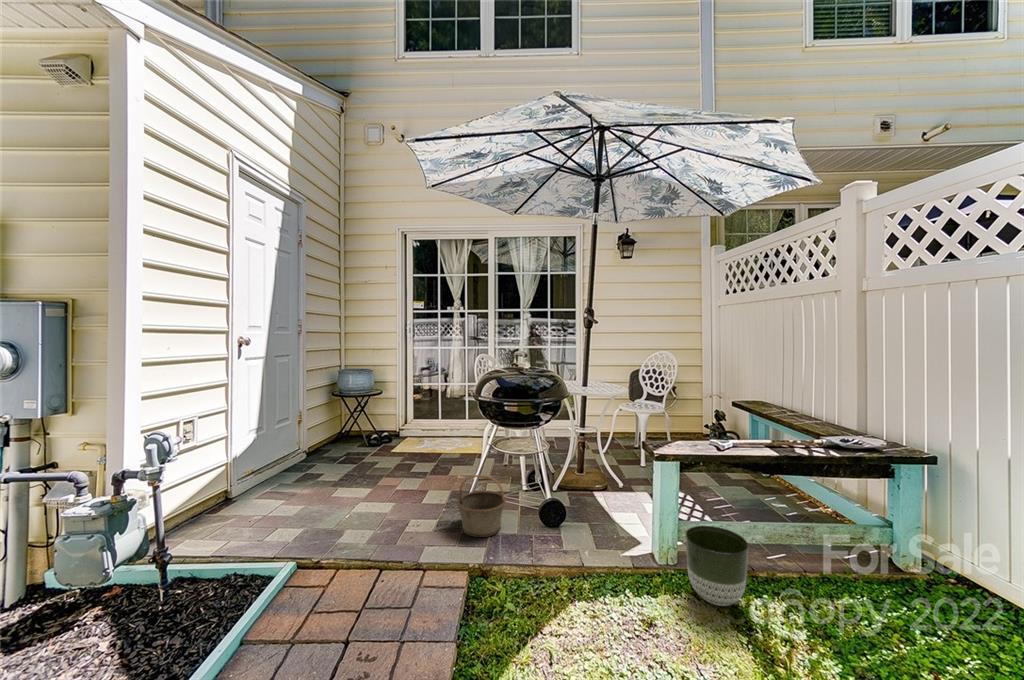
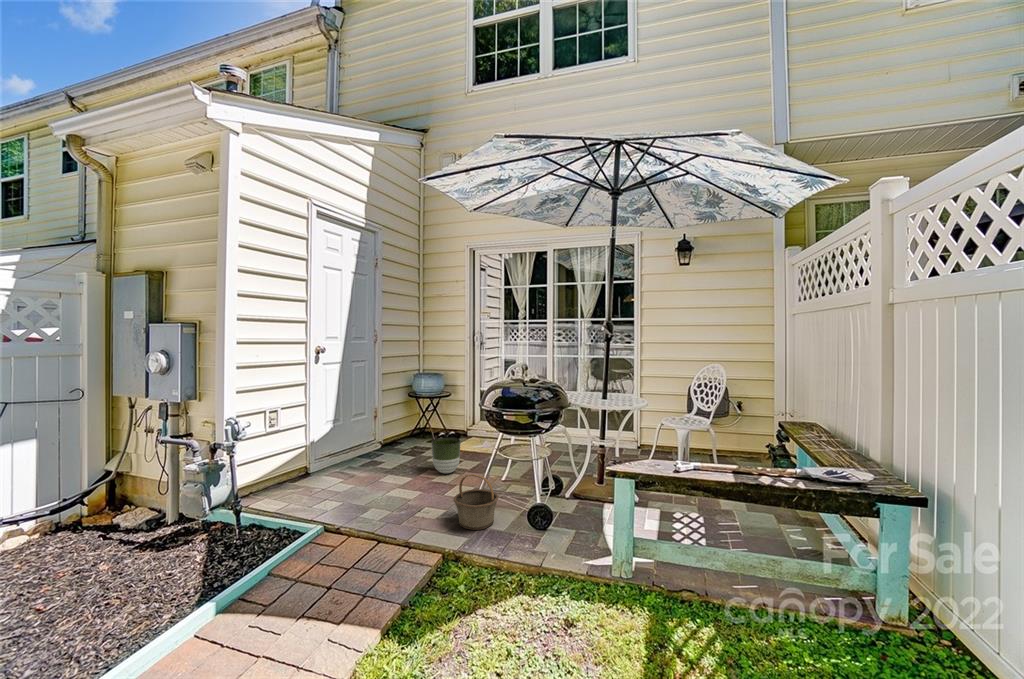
planter: present [686,526,748,606] -> present [432,438,461,474]

